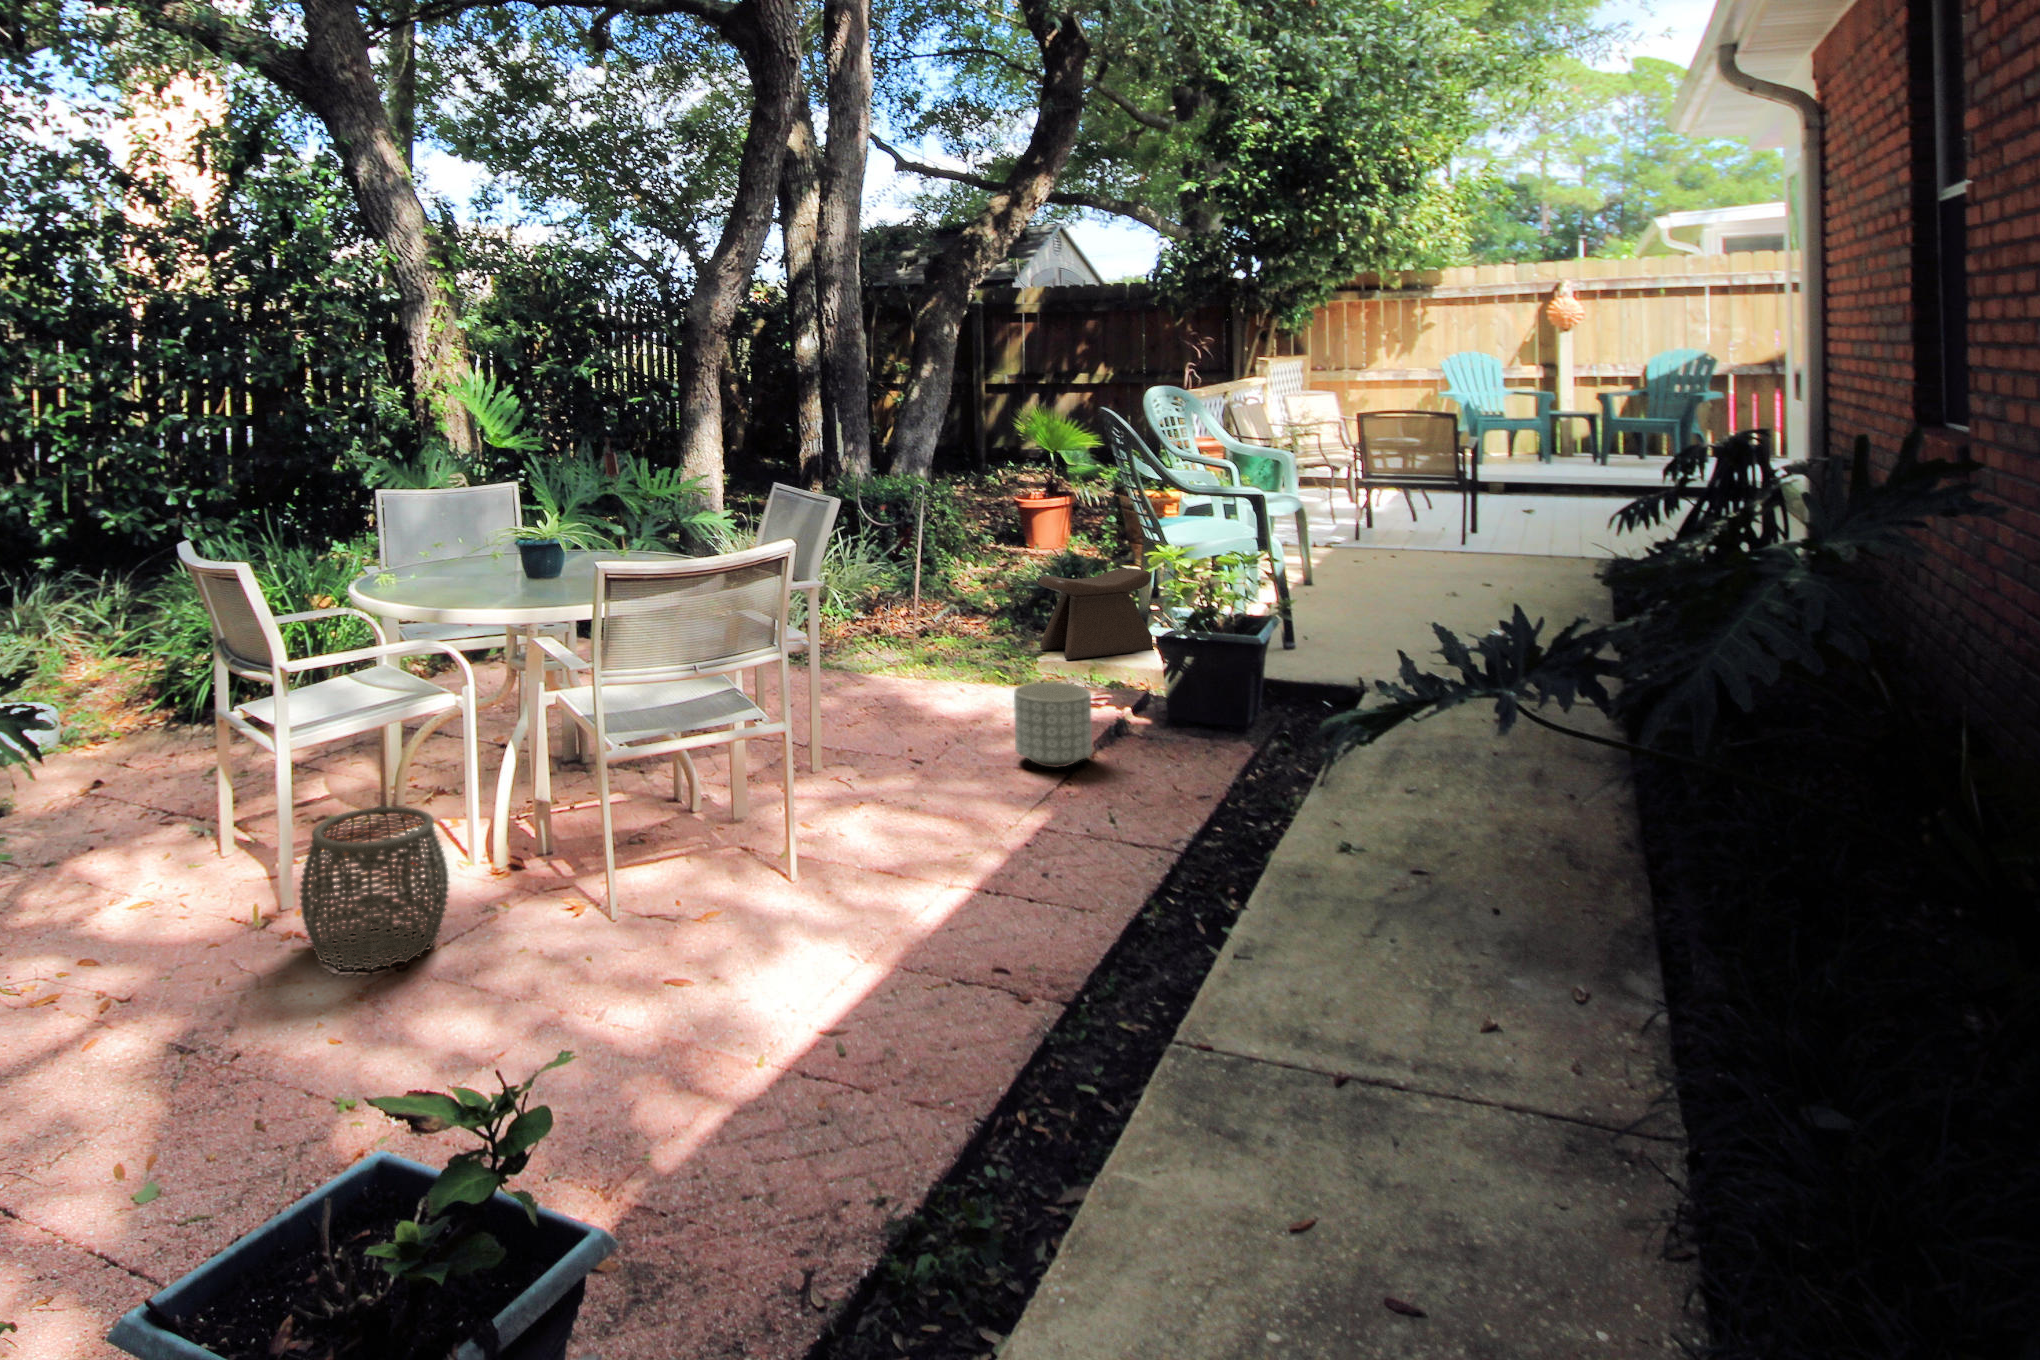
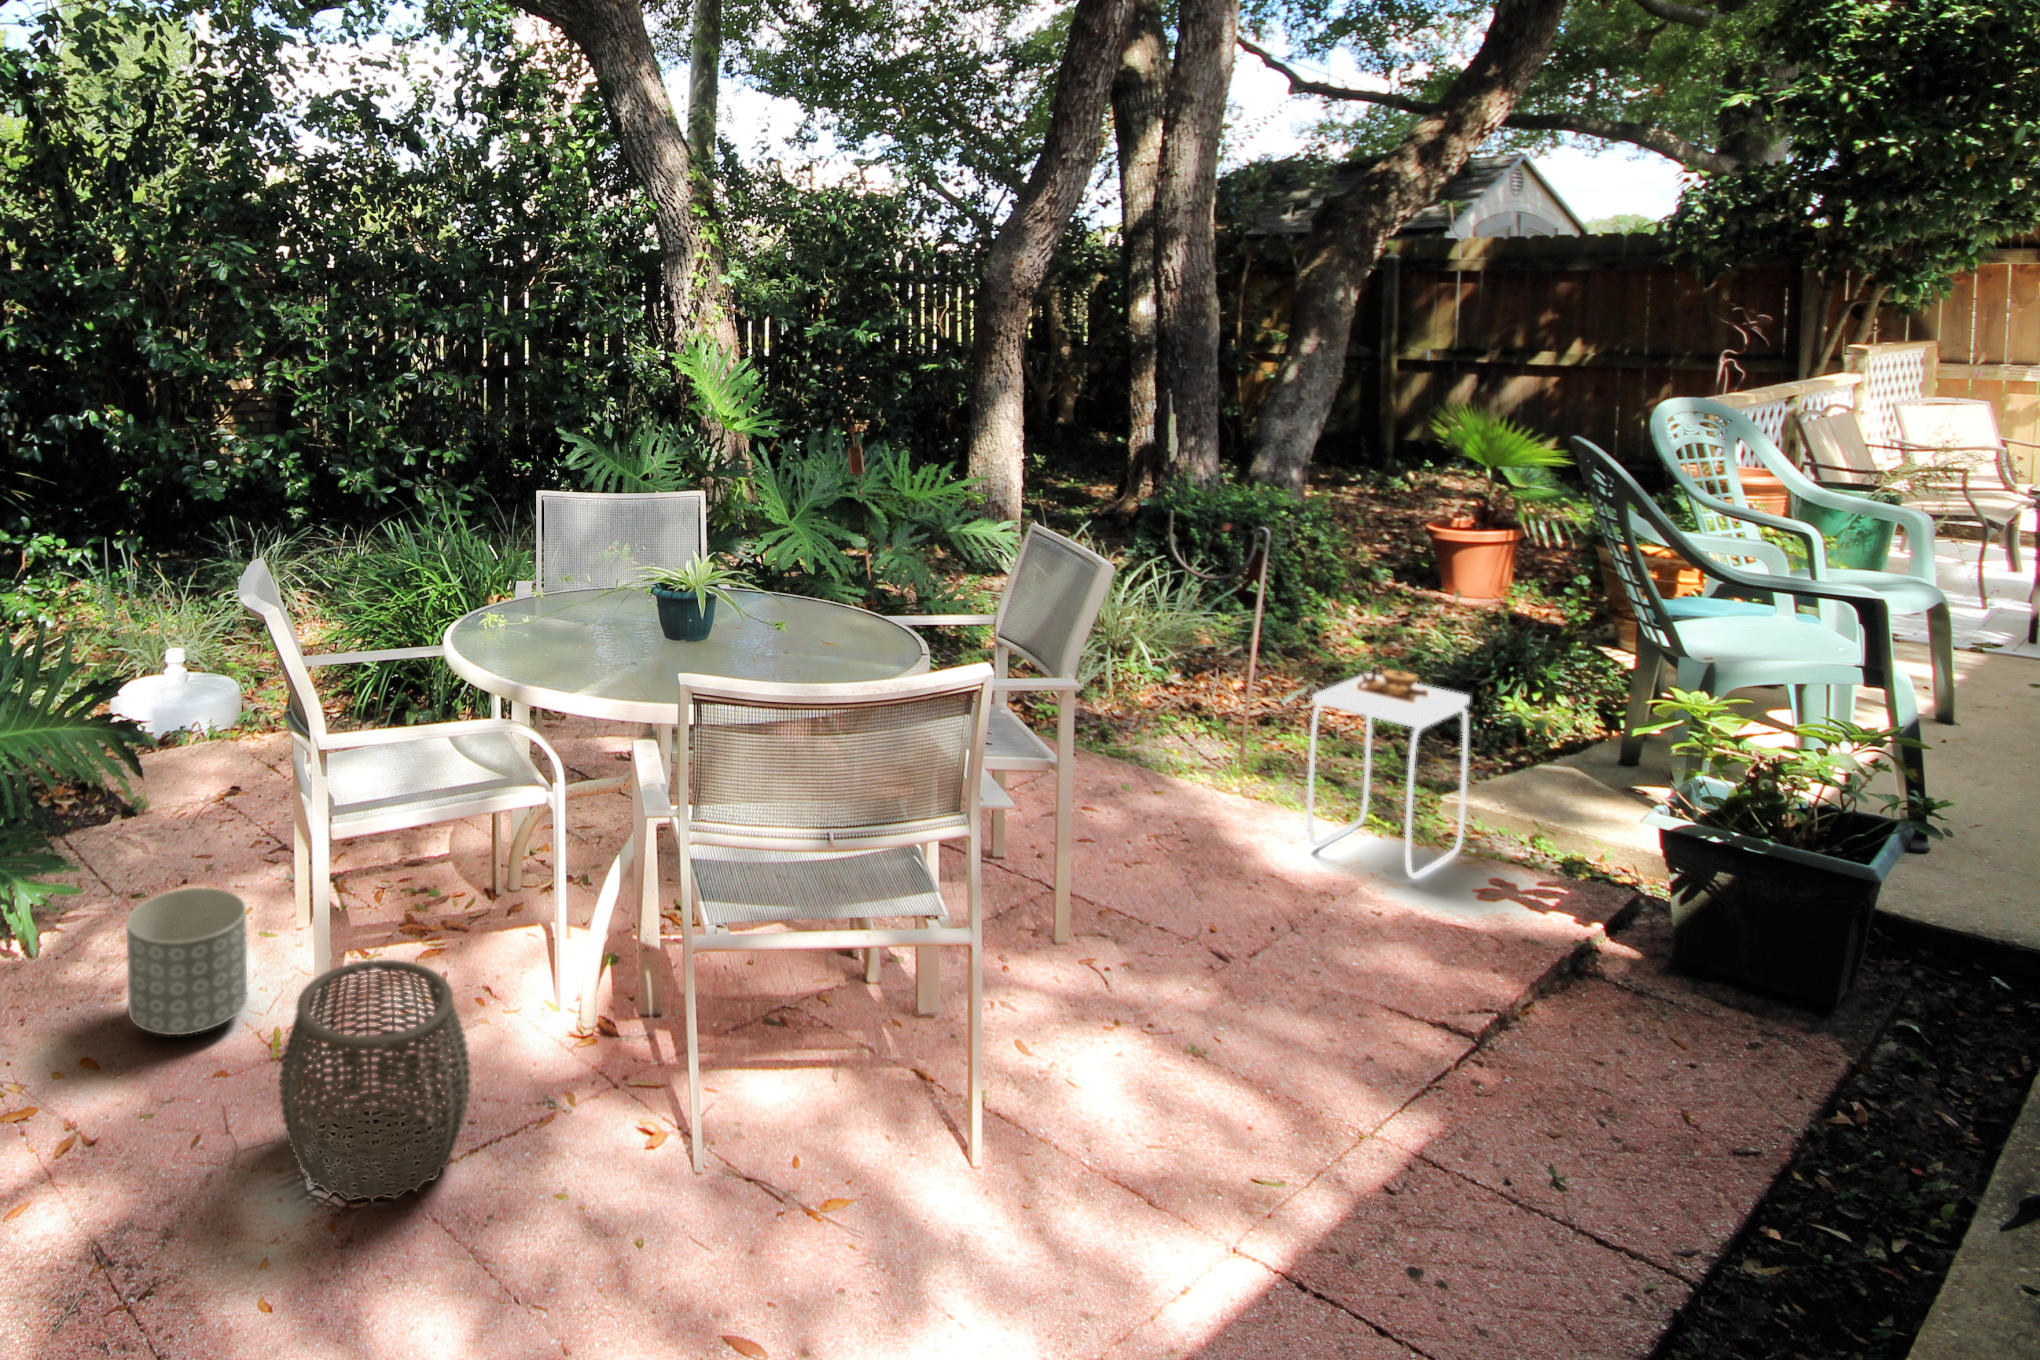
side table: none [958,566,1052,704] -> present [1307,666,1470,878]
stool: present [1038,568,1154,660] -> none [1448,670,1653,804]
planter: present [1014,682,1092,767] -> present [127,888,247,1035]

